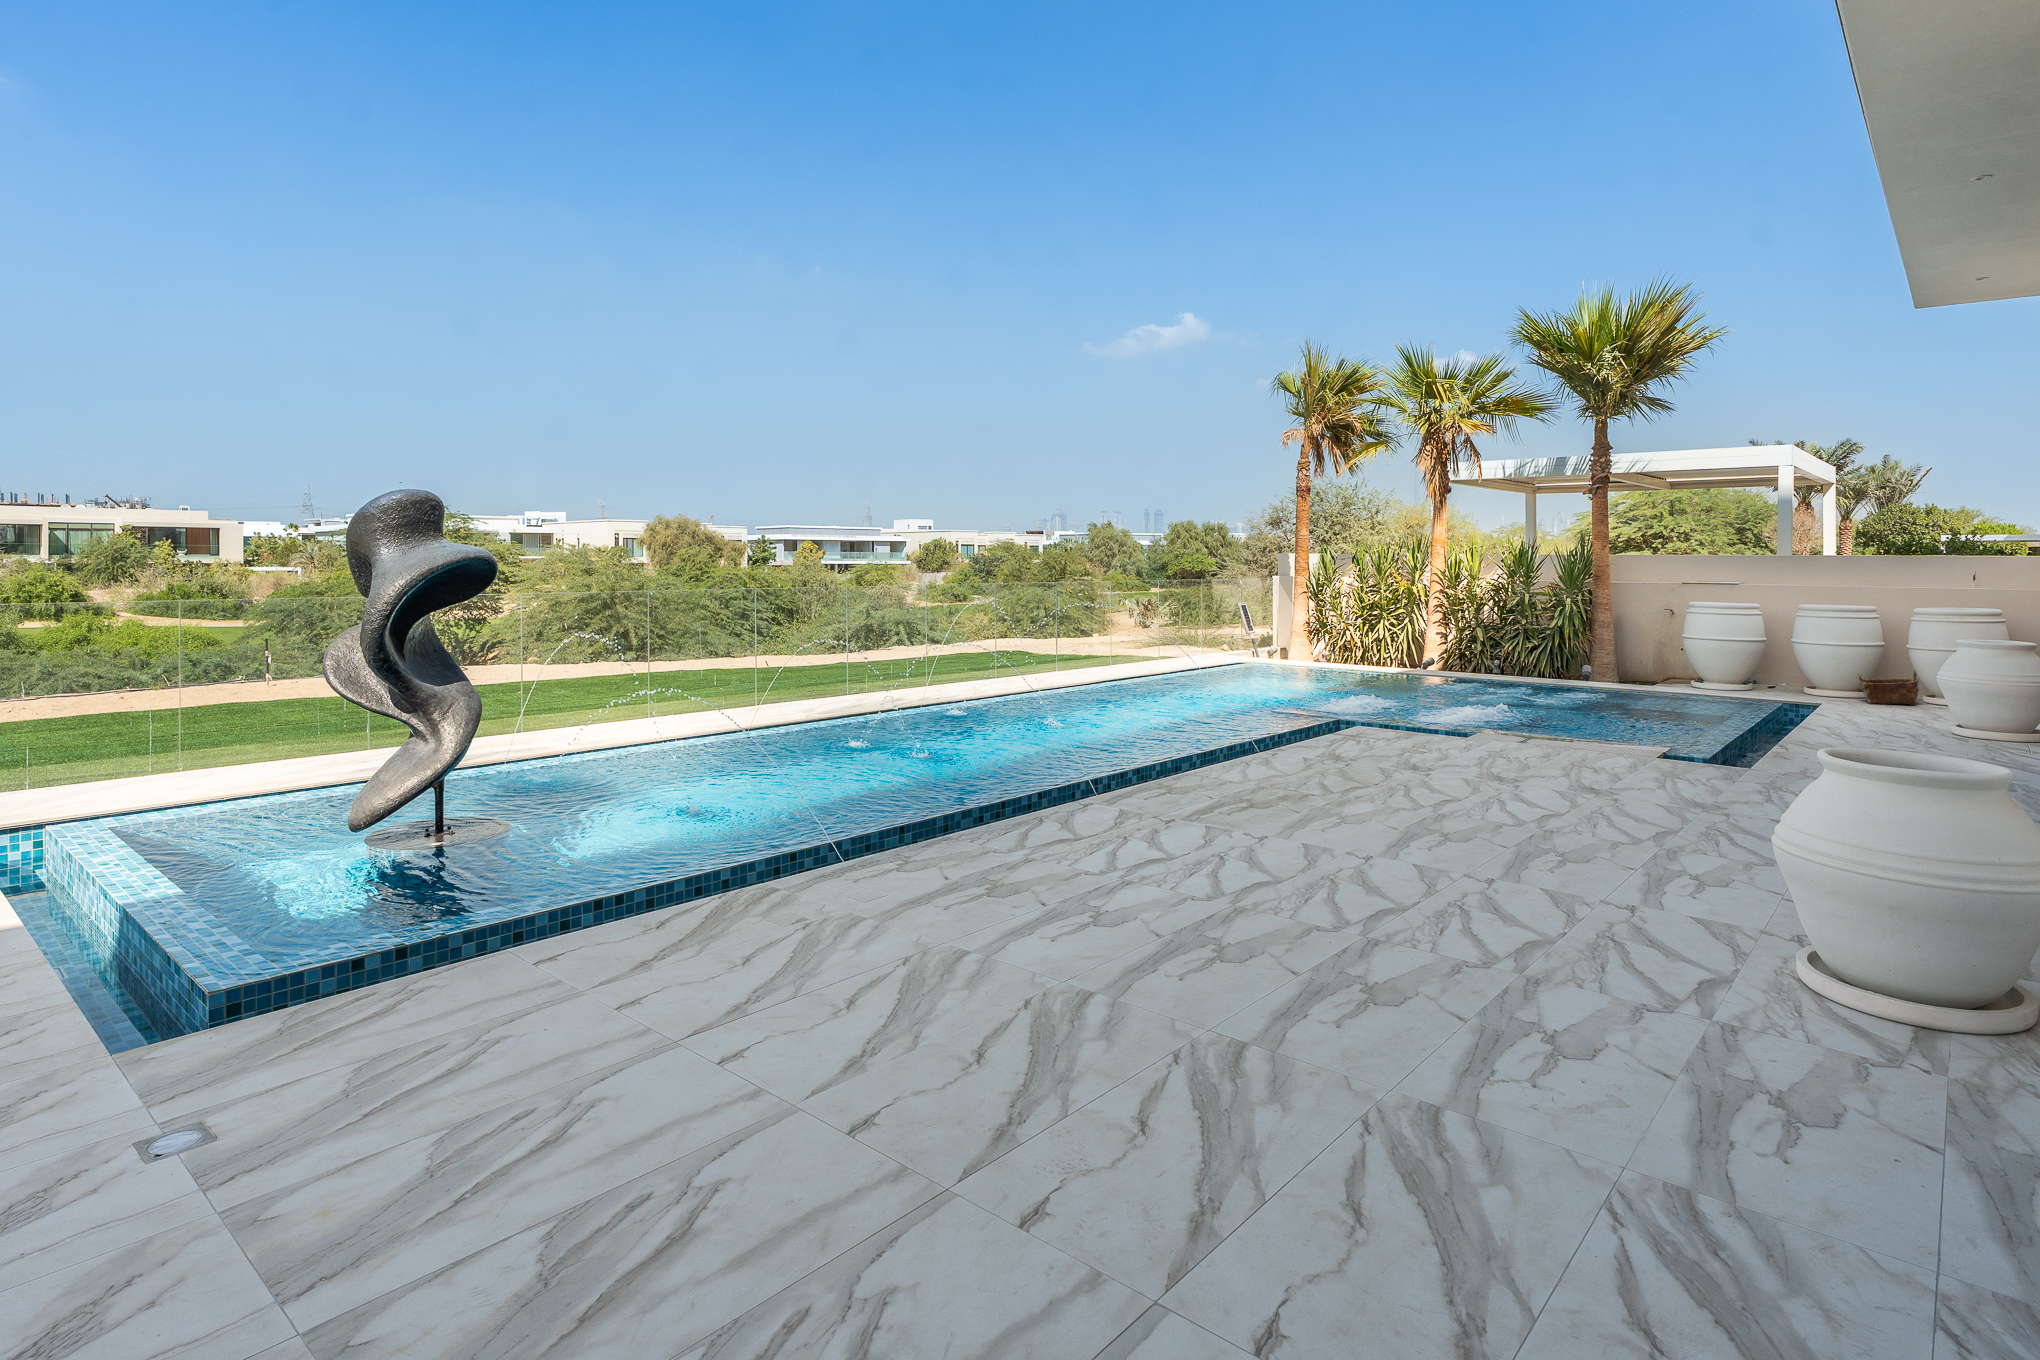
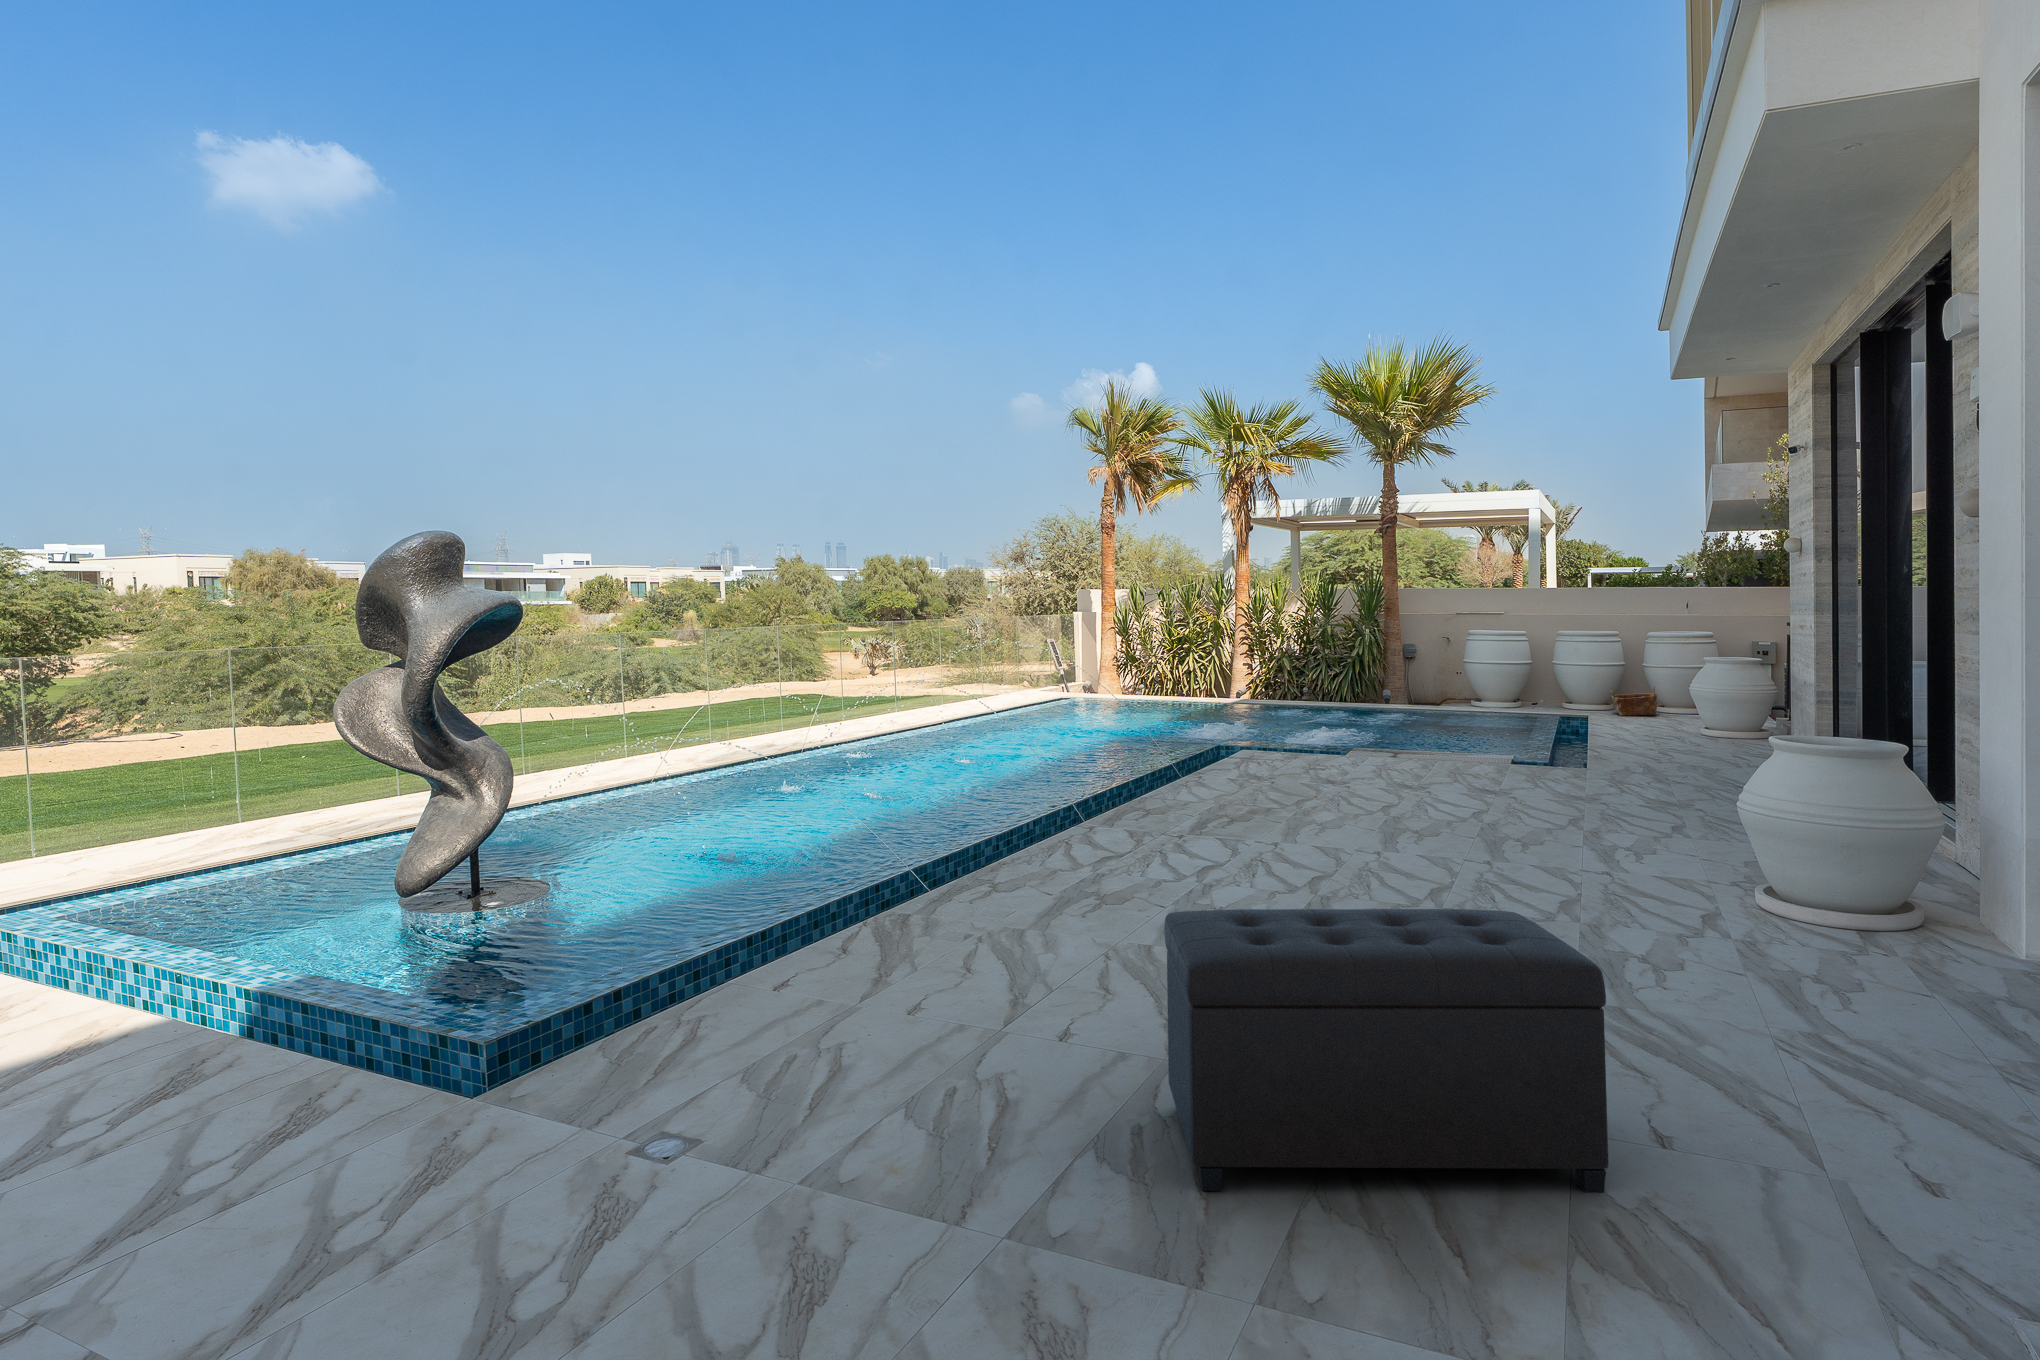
ottoman: none [718,902,1208,1297] -> present [1164,909,1608,1193]

